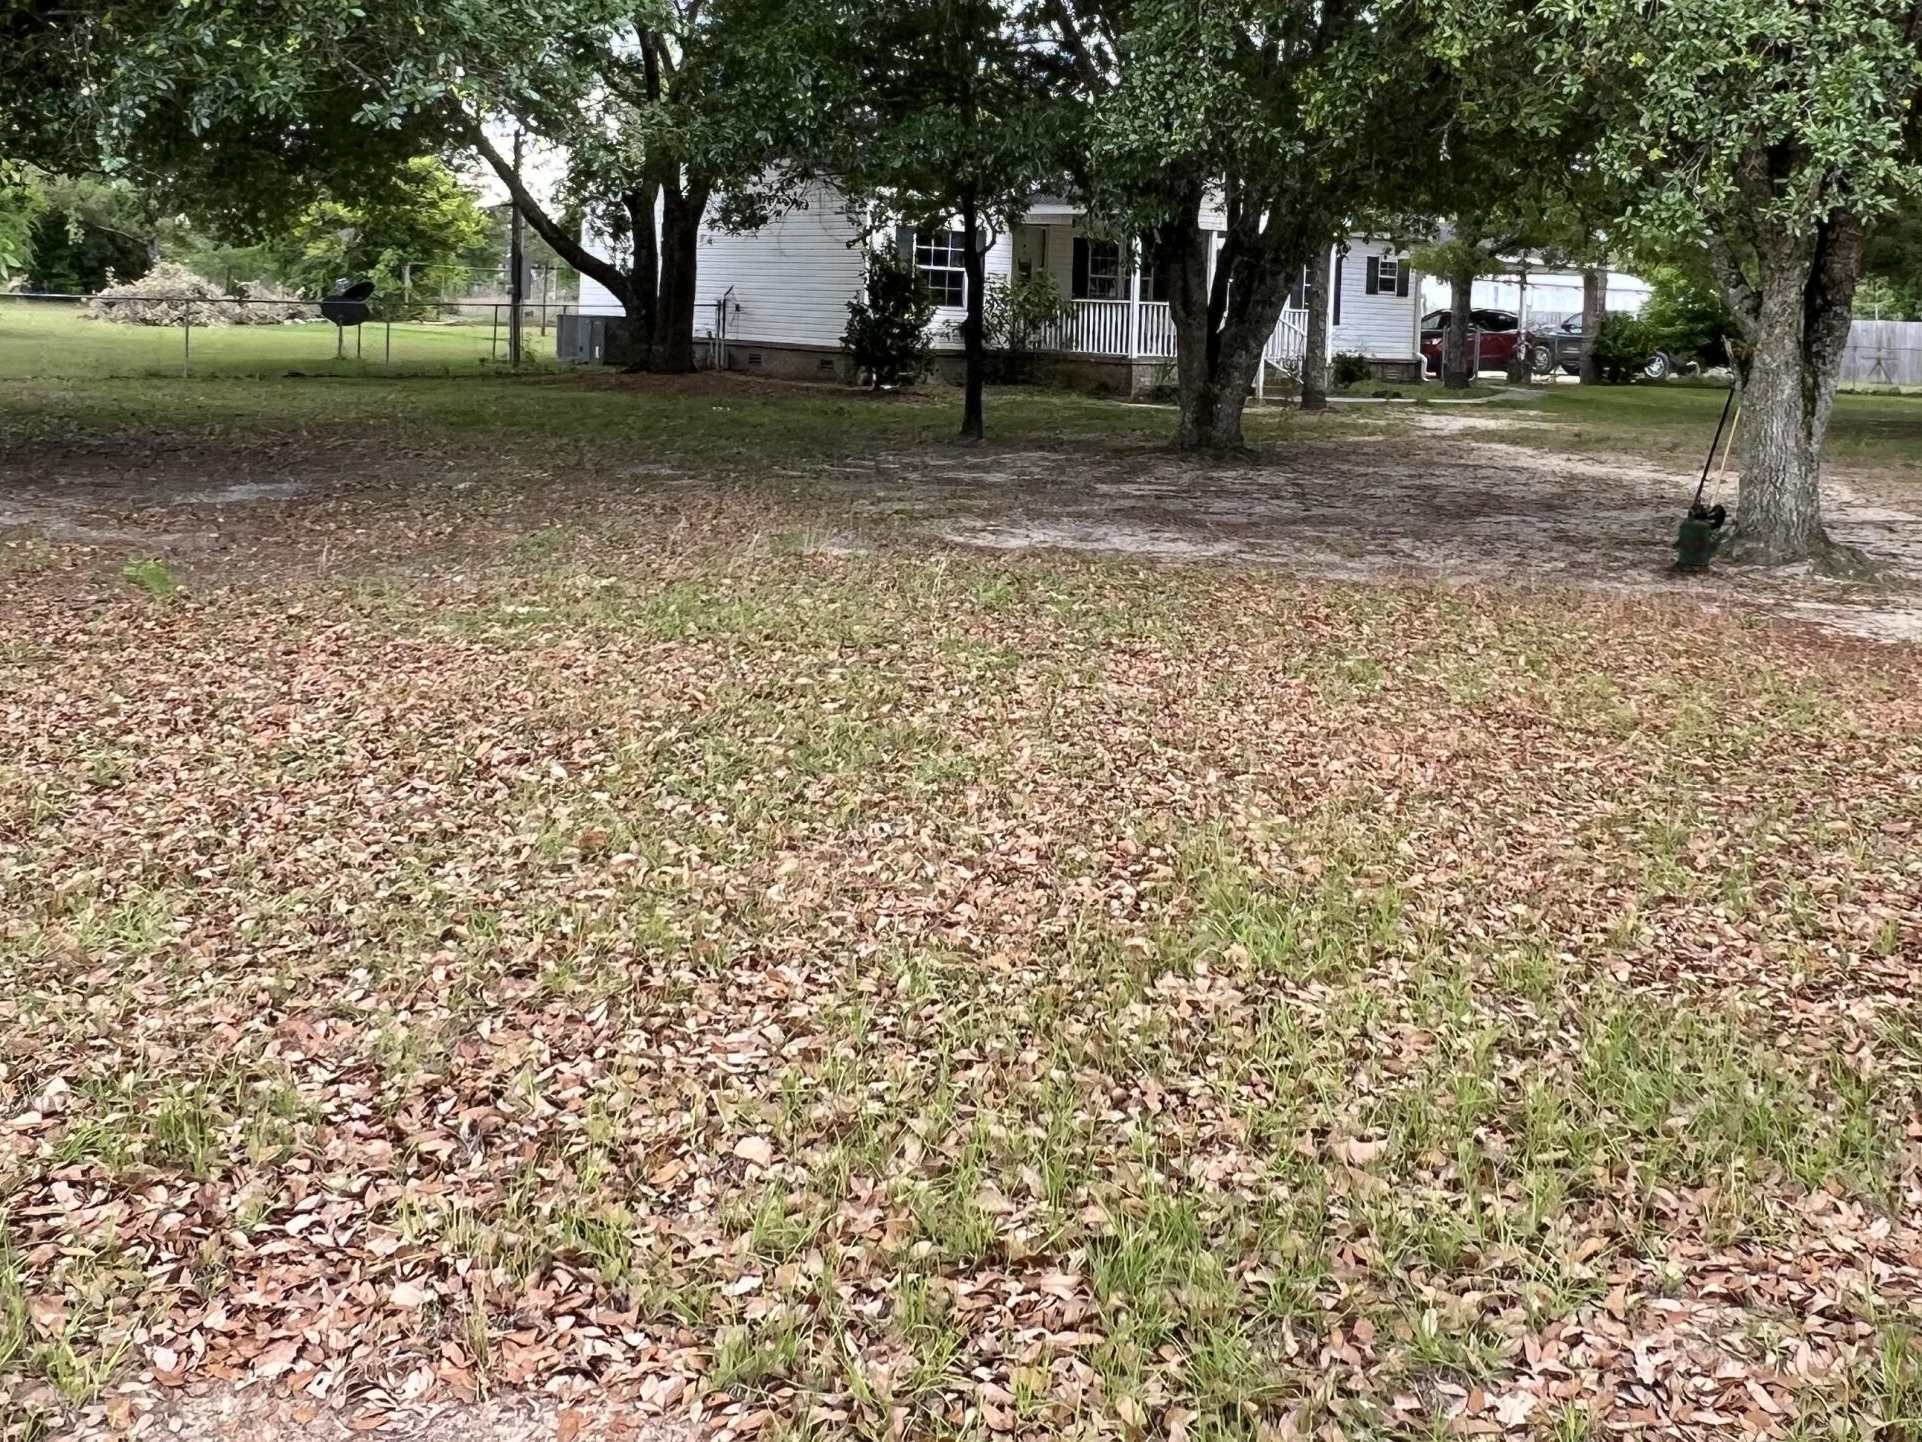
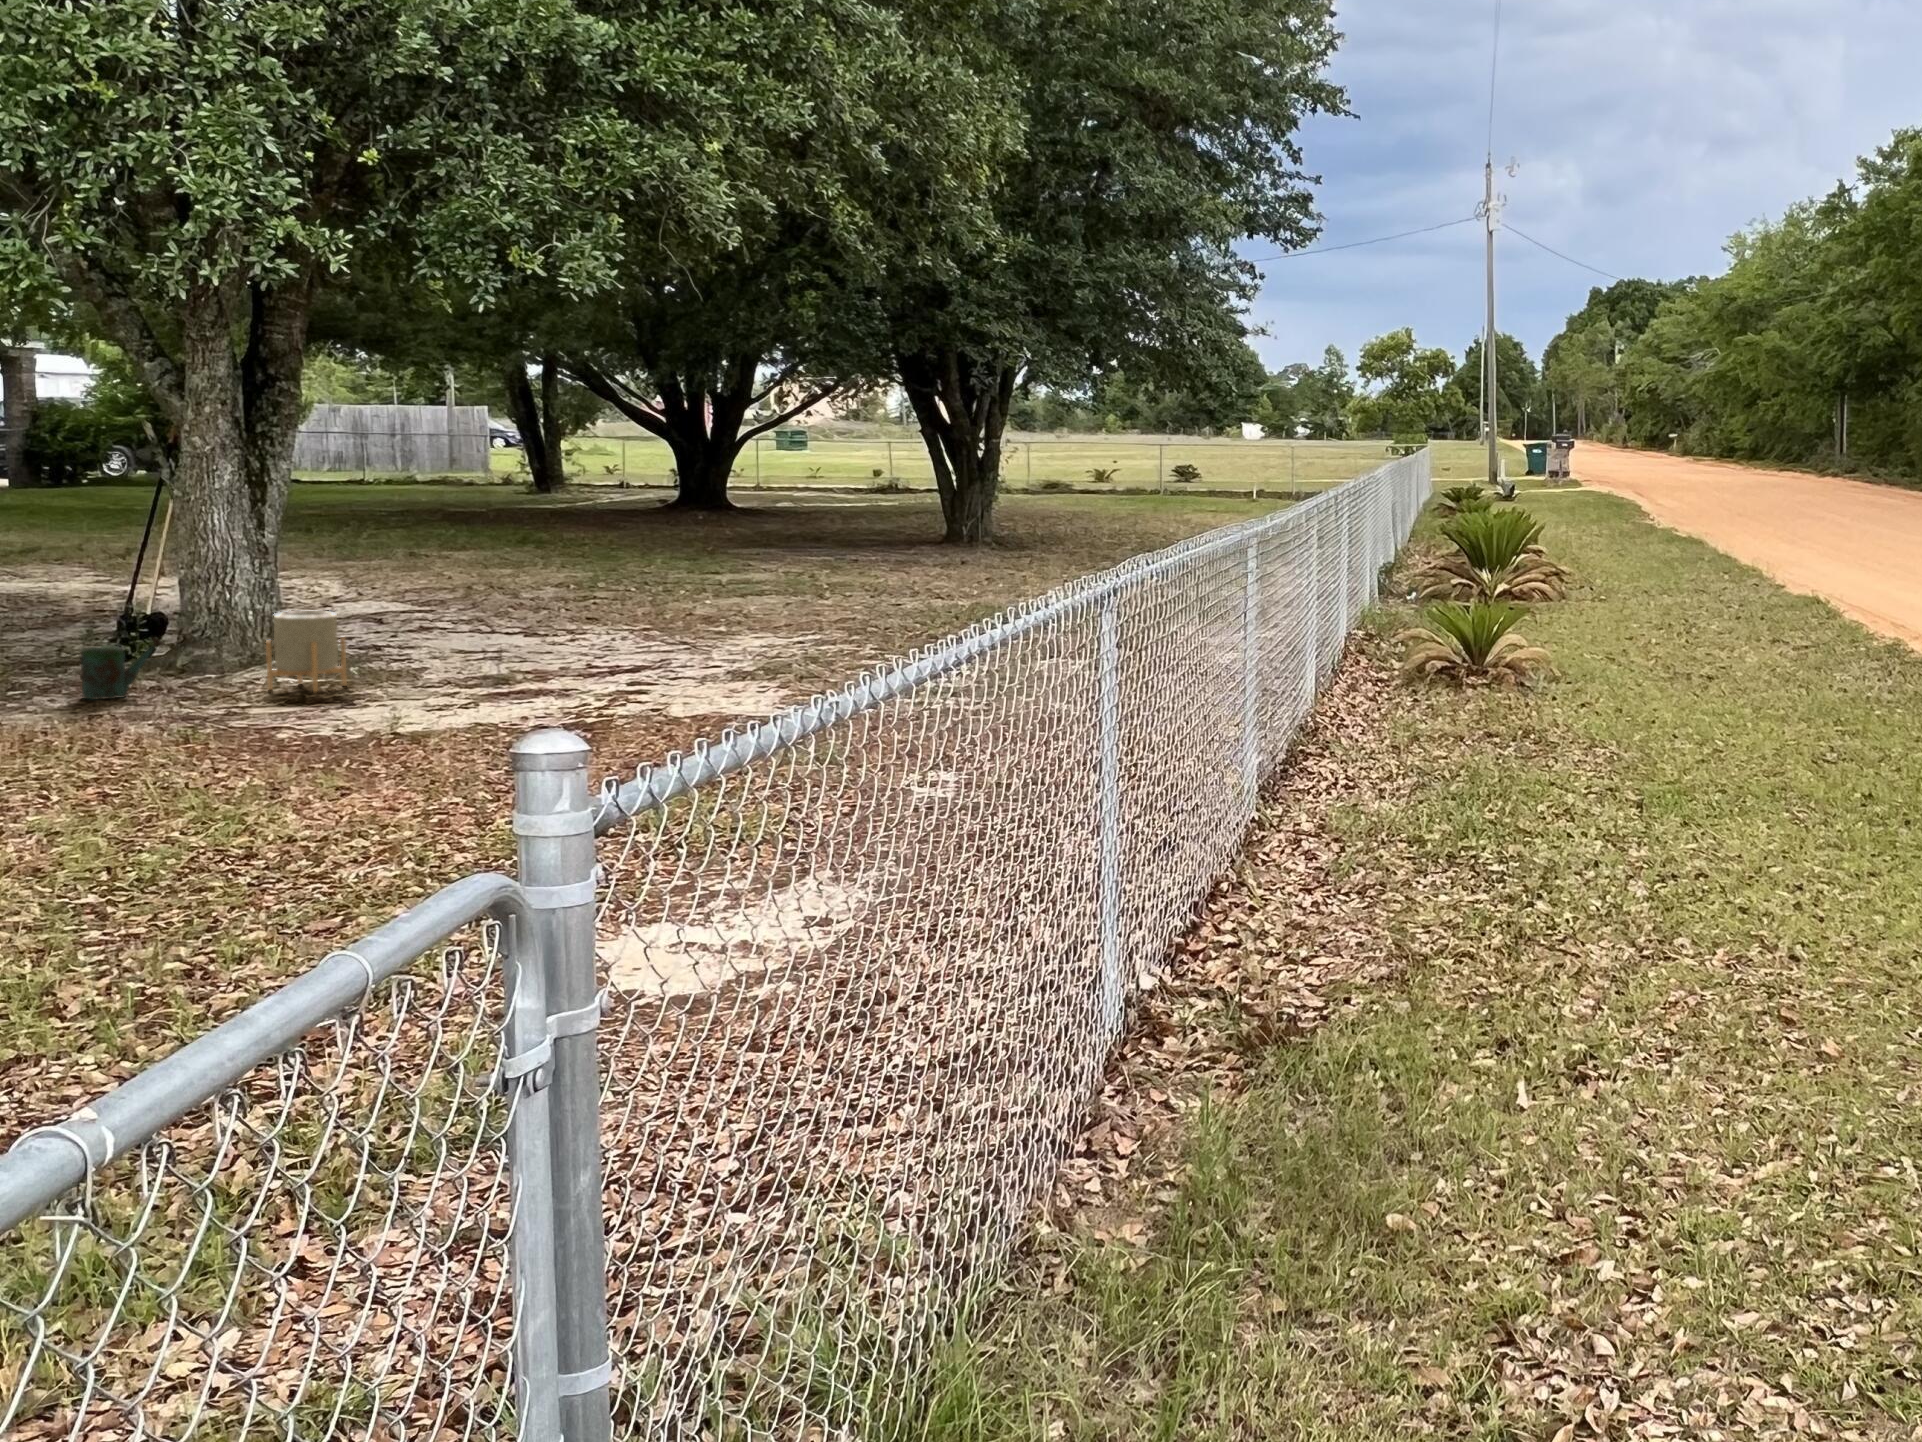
round table: present [1868,357,1888,378] -> none [350,438,401,469]
planter: none [1816,506,1884,580] -> present [266,611,347,692]

